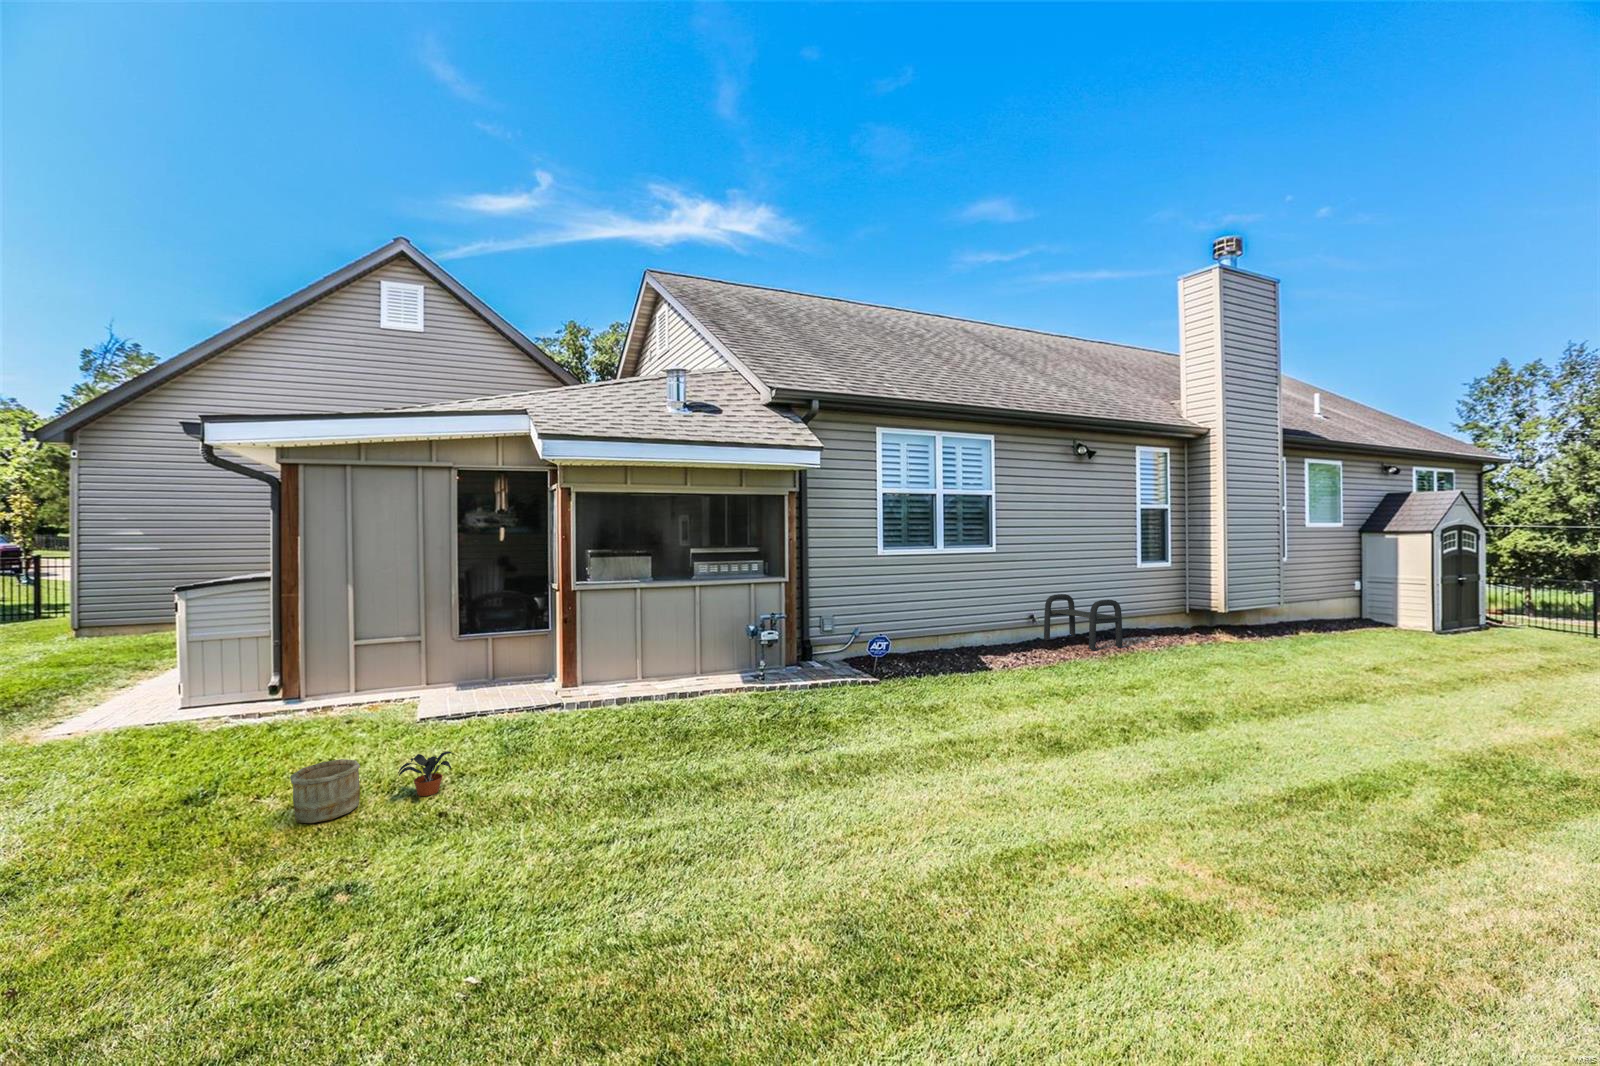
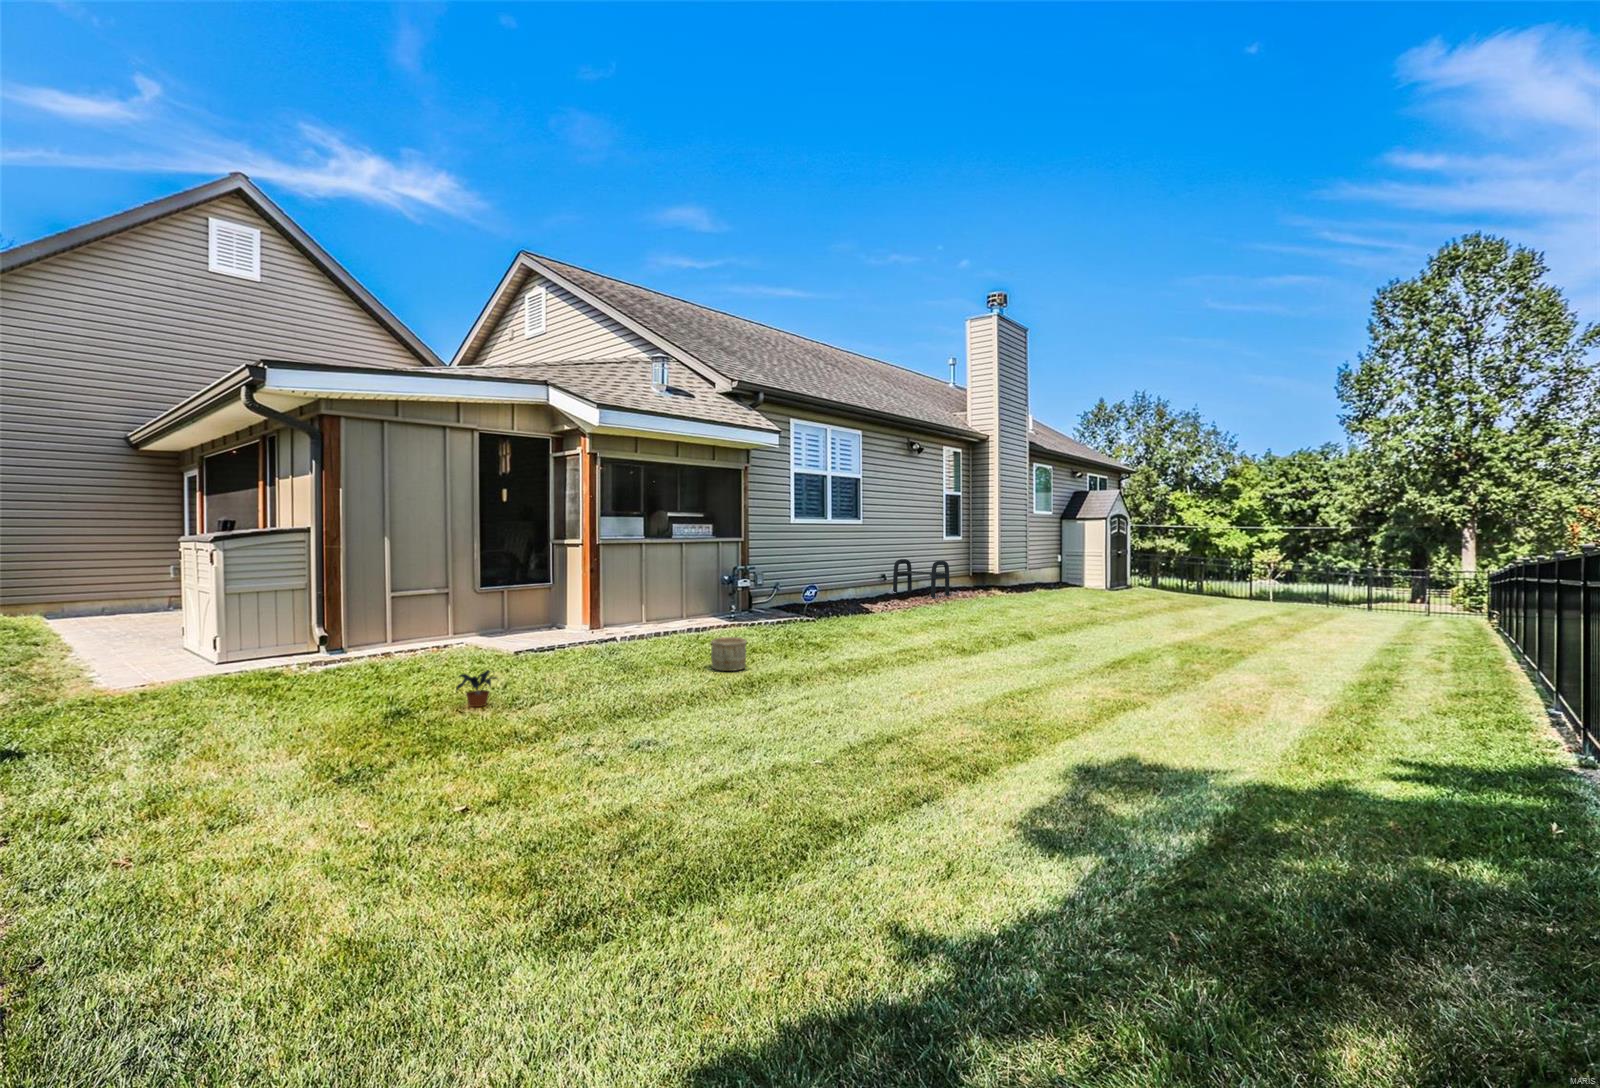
potted plant: present [398,751,453,796] -> present [456,670,497,707]
wooden bucket: present [290,759,360,823] -> present [711,637,747,671]

